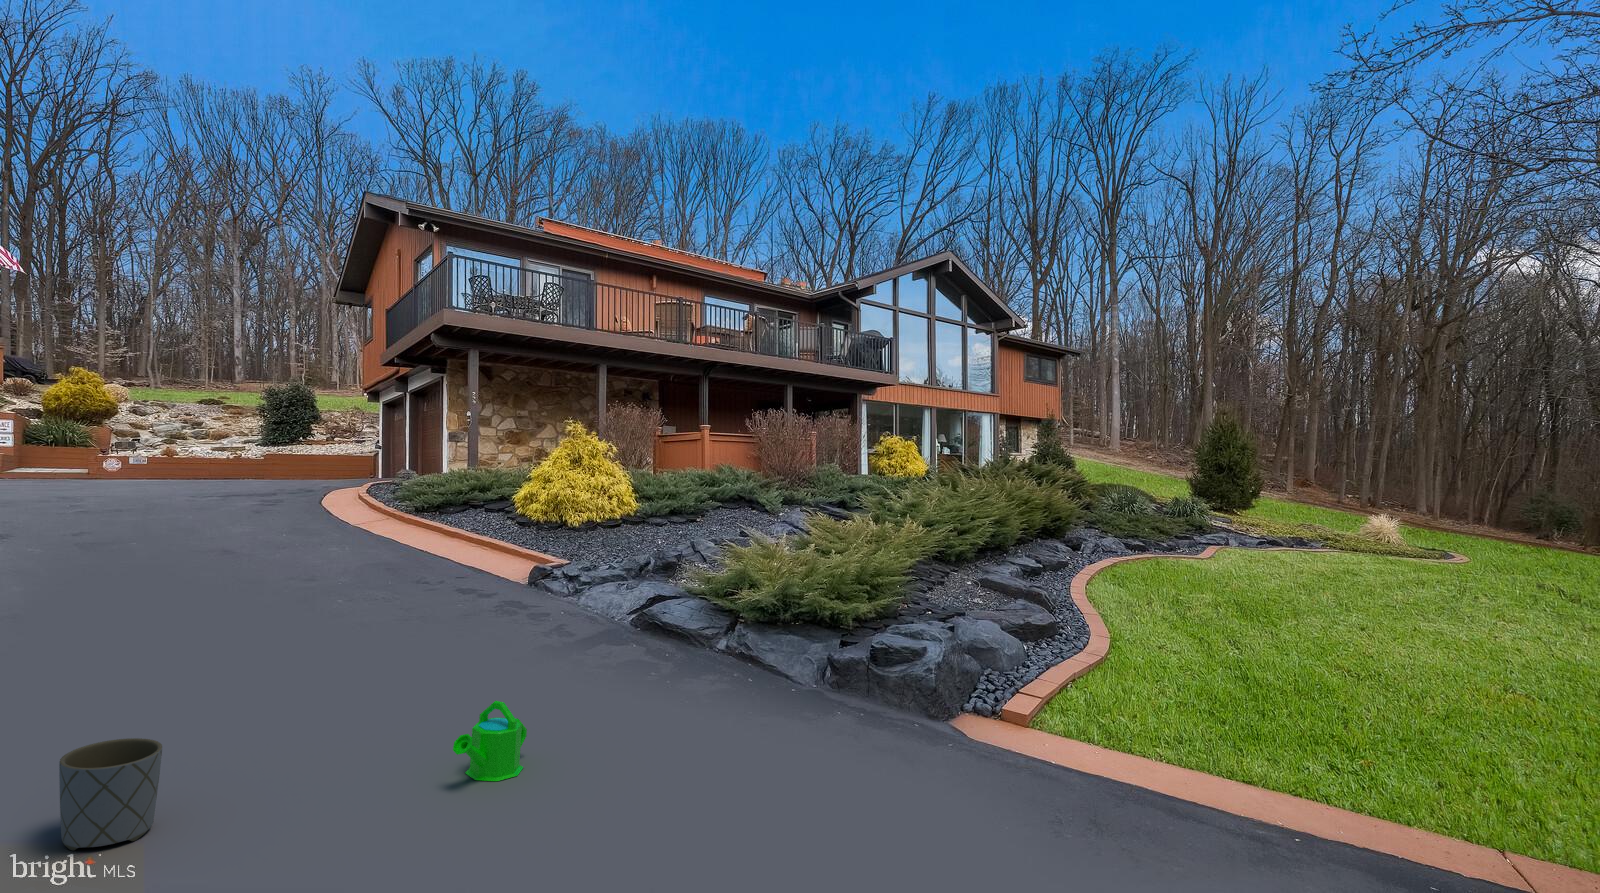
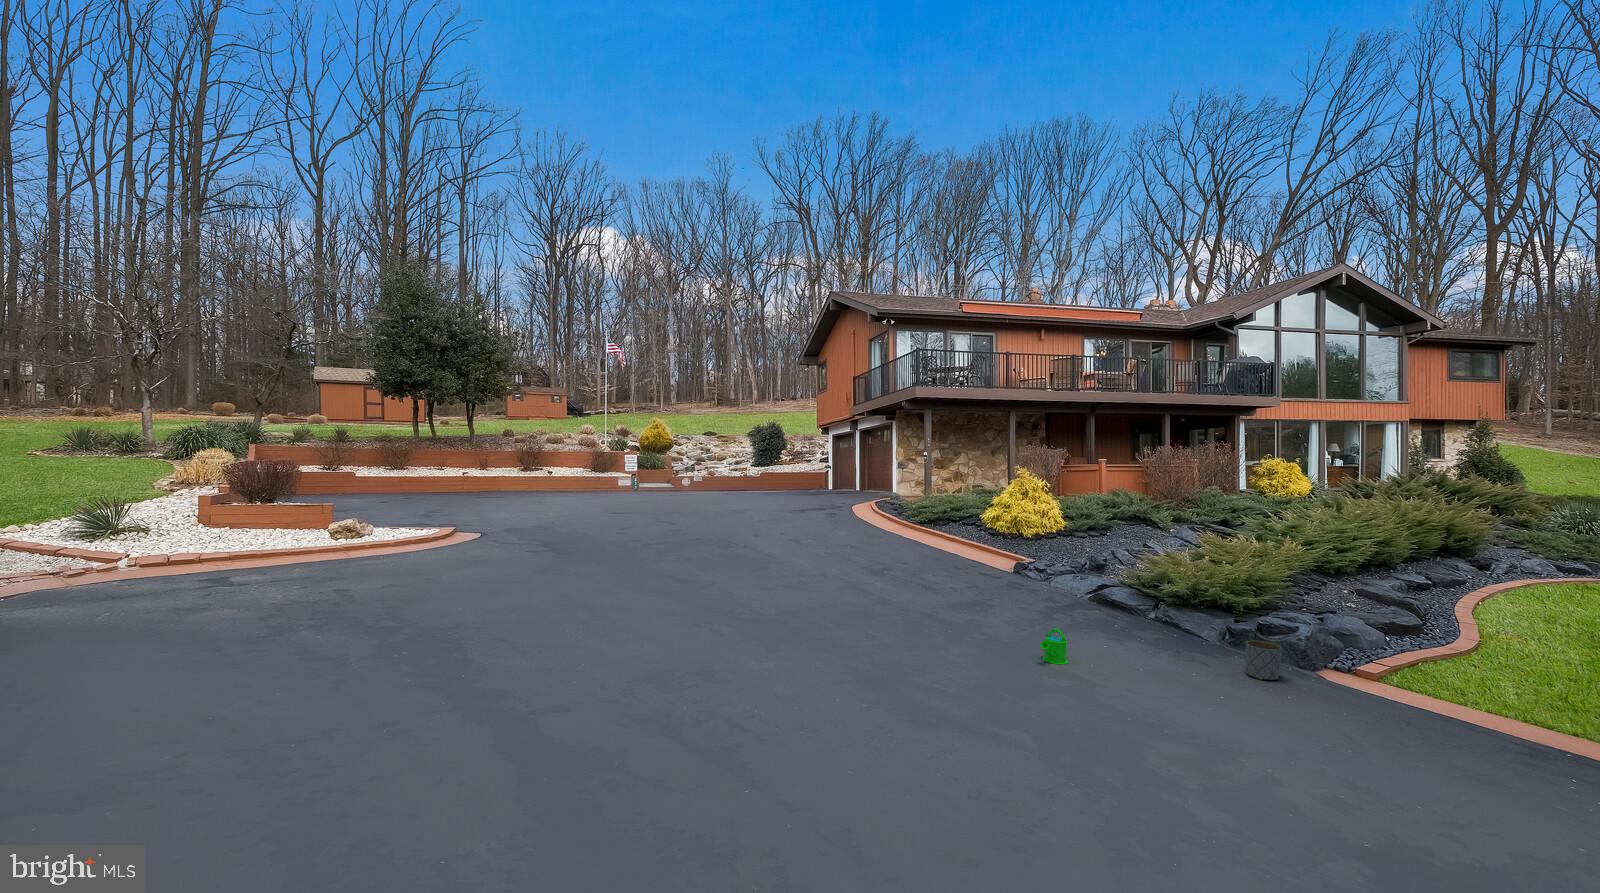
planter: present [59,738,162,851] -> present [1246,640,1282,680]

